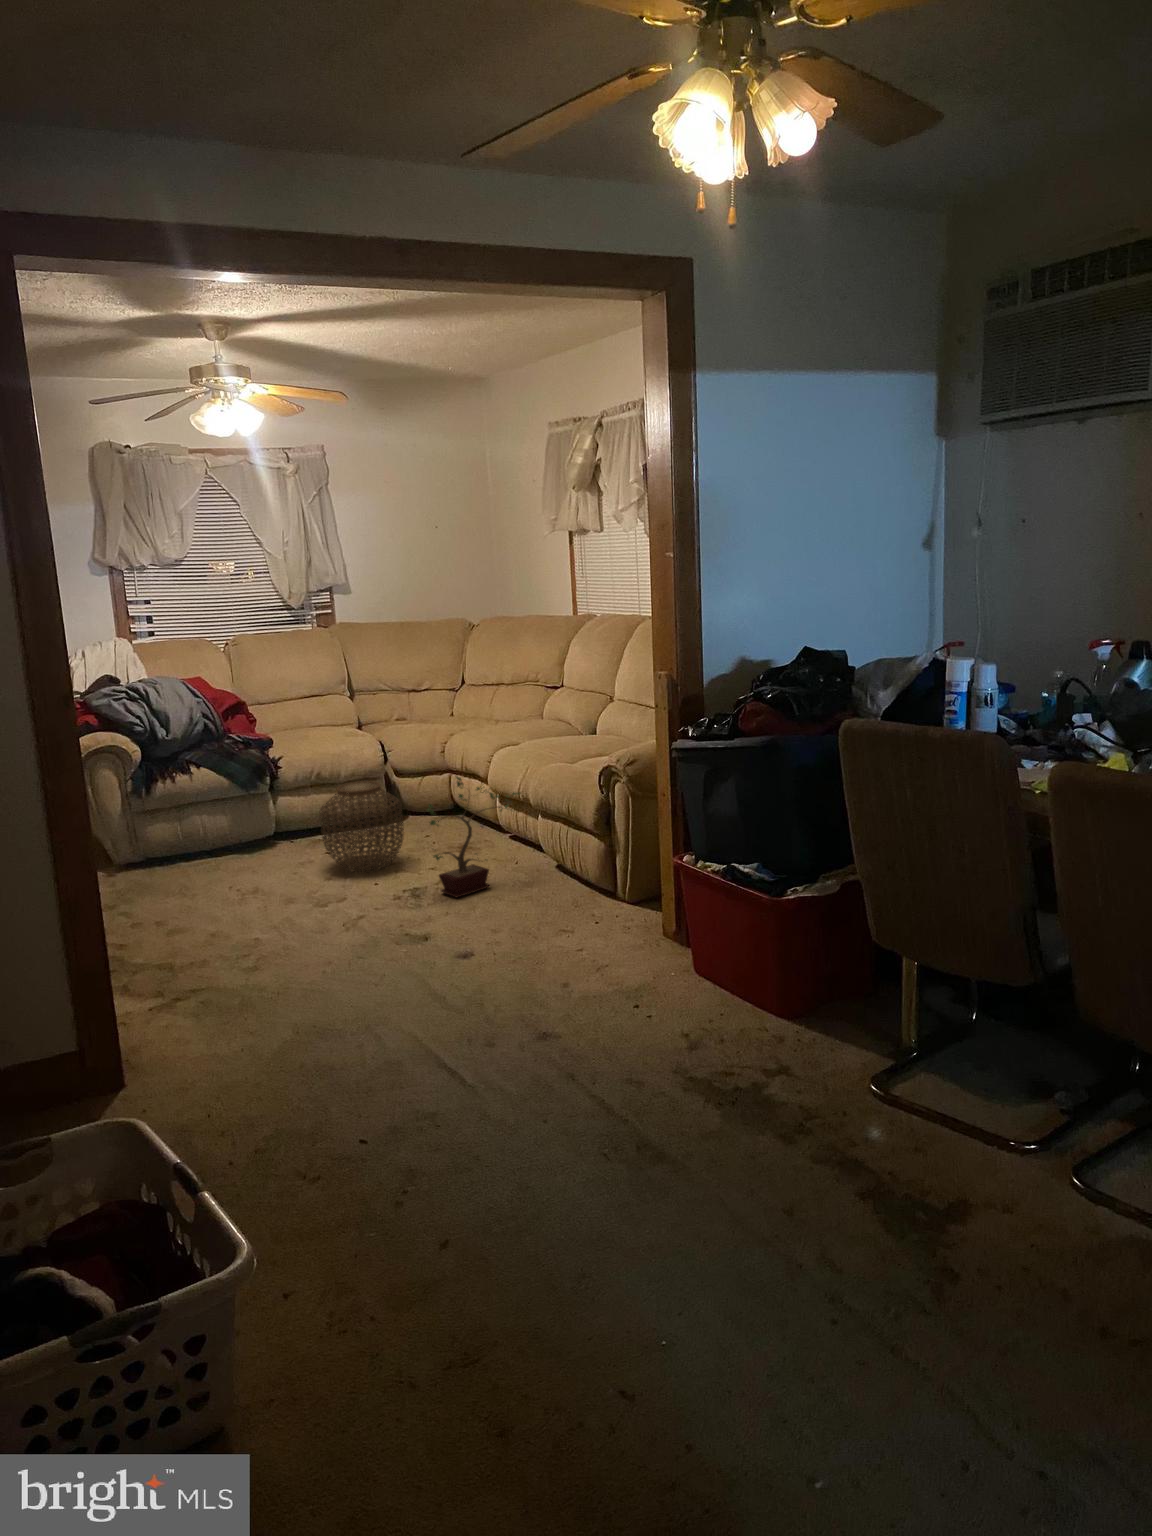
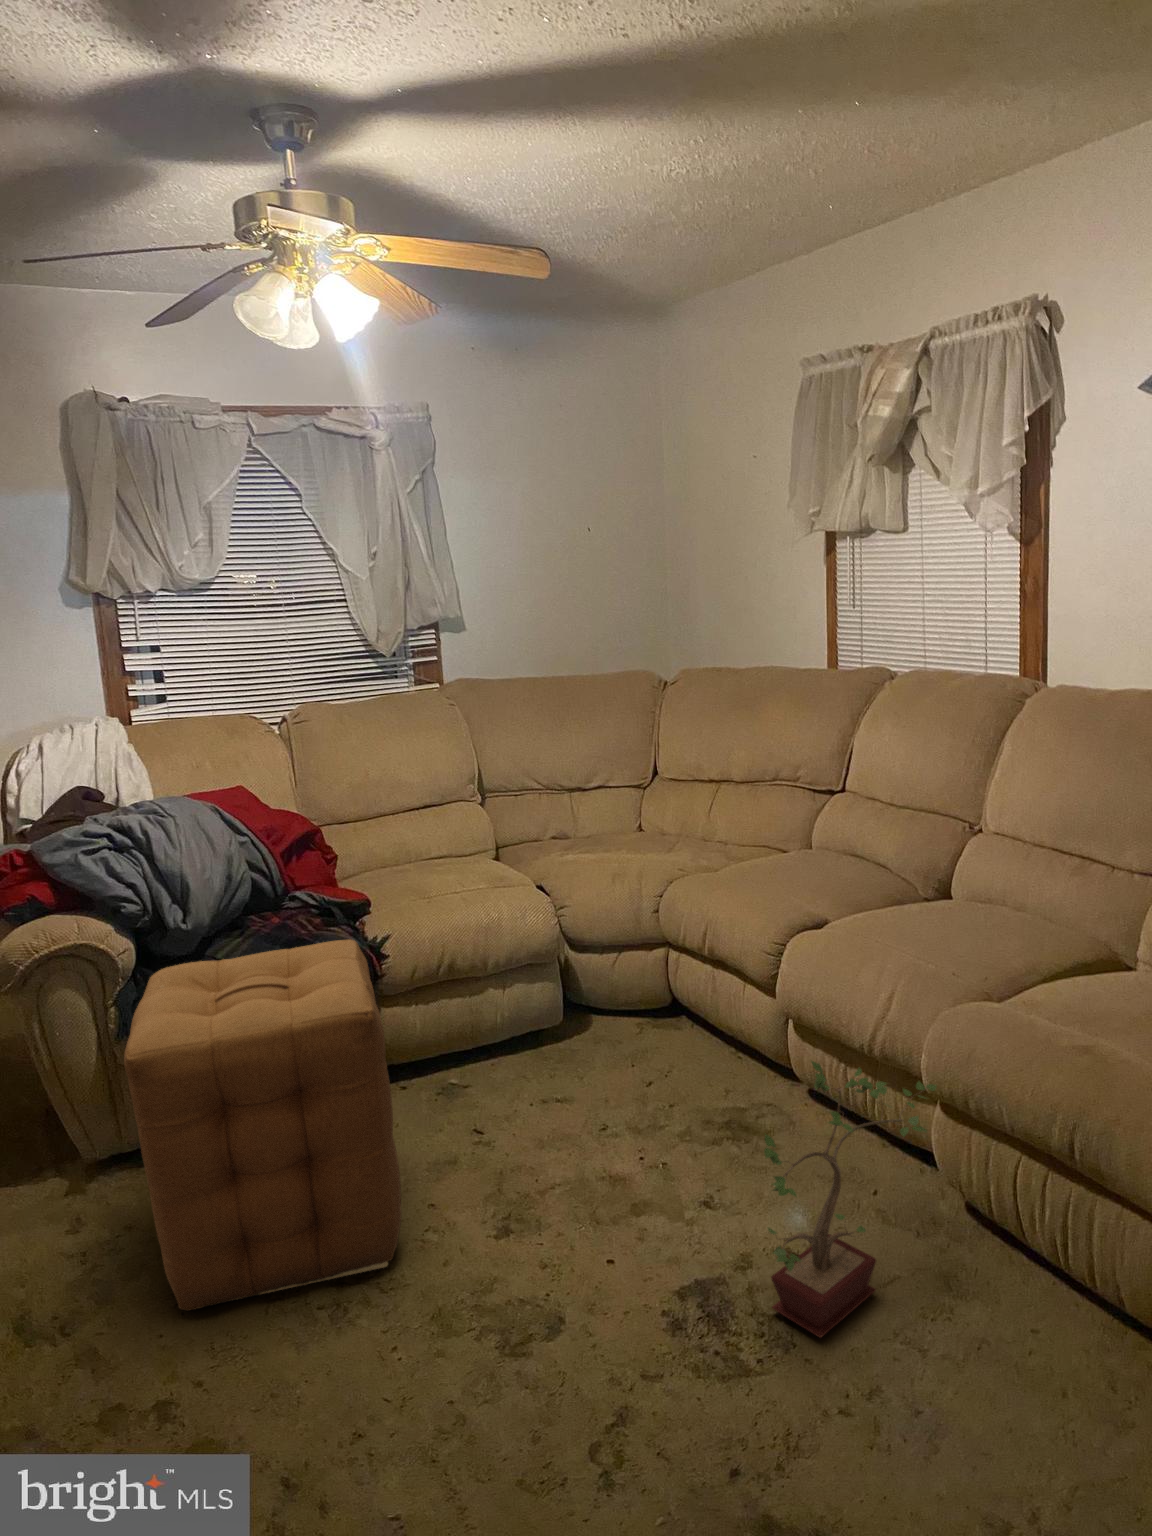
ottoman: none [141,741,275,901] -> present [124,940,402,1311]
woven basket: present [320,781,404,872] -> none [485,1019,648,1213]

